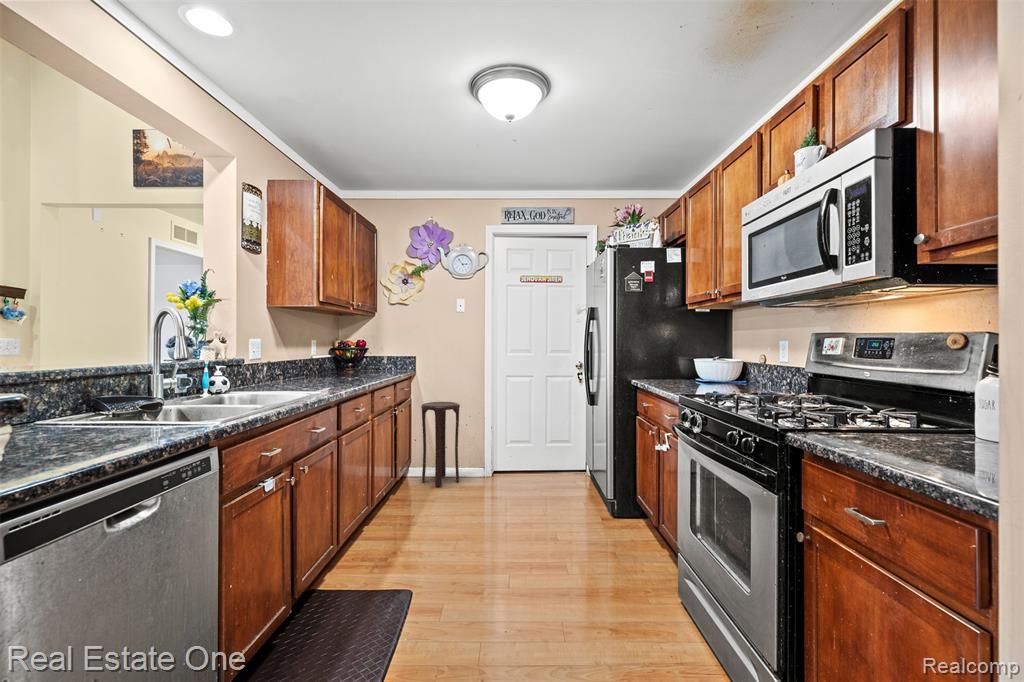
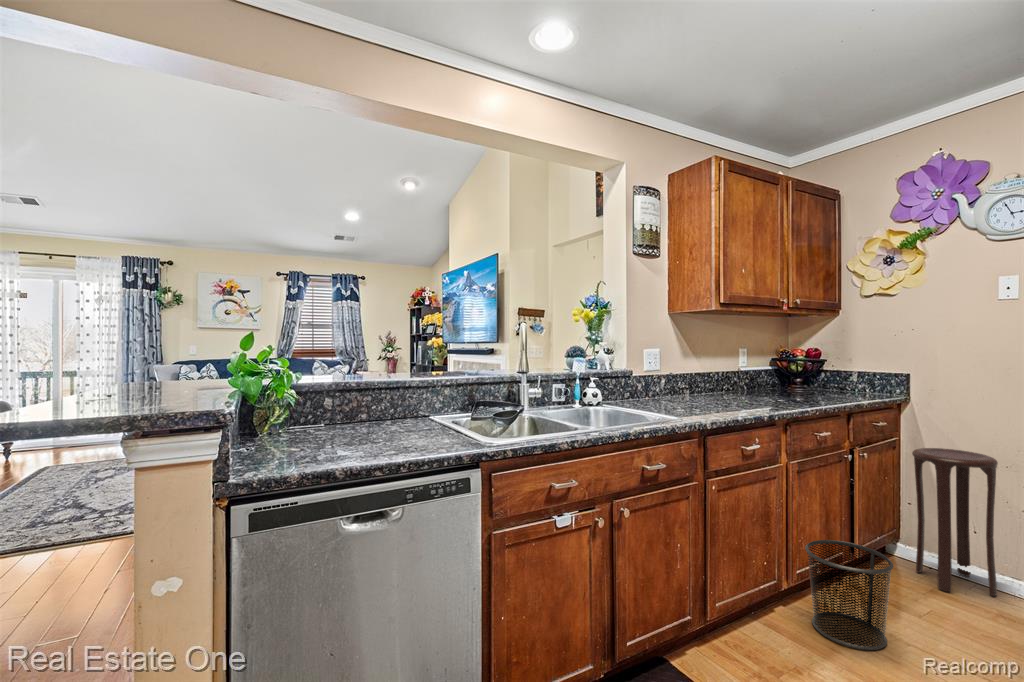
waste bin: none [383,467,432,532] -> present [805,540,894,650]

